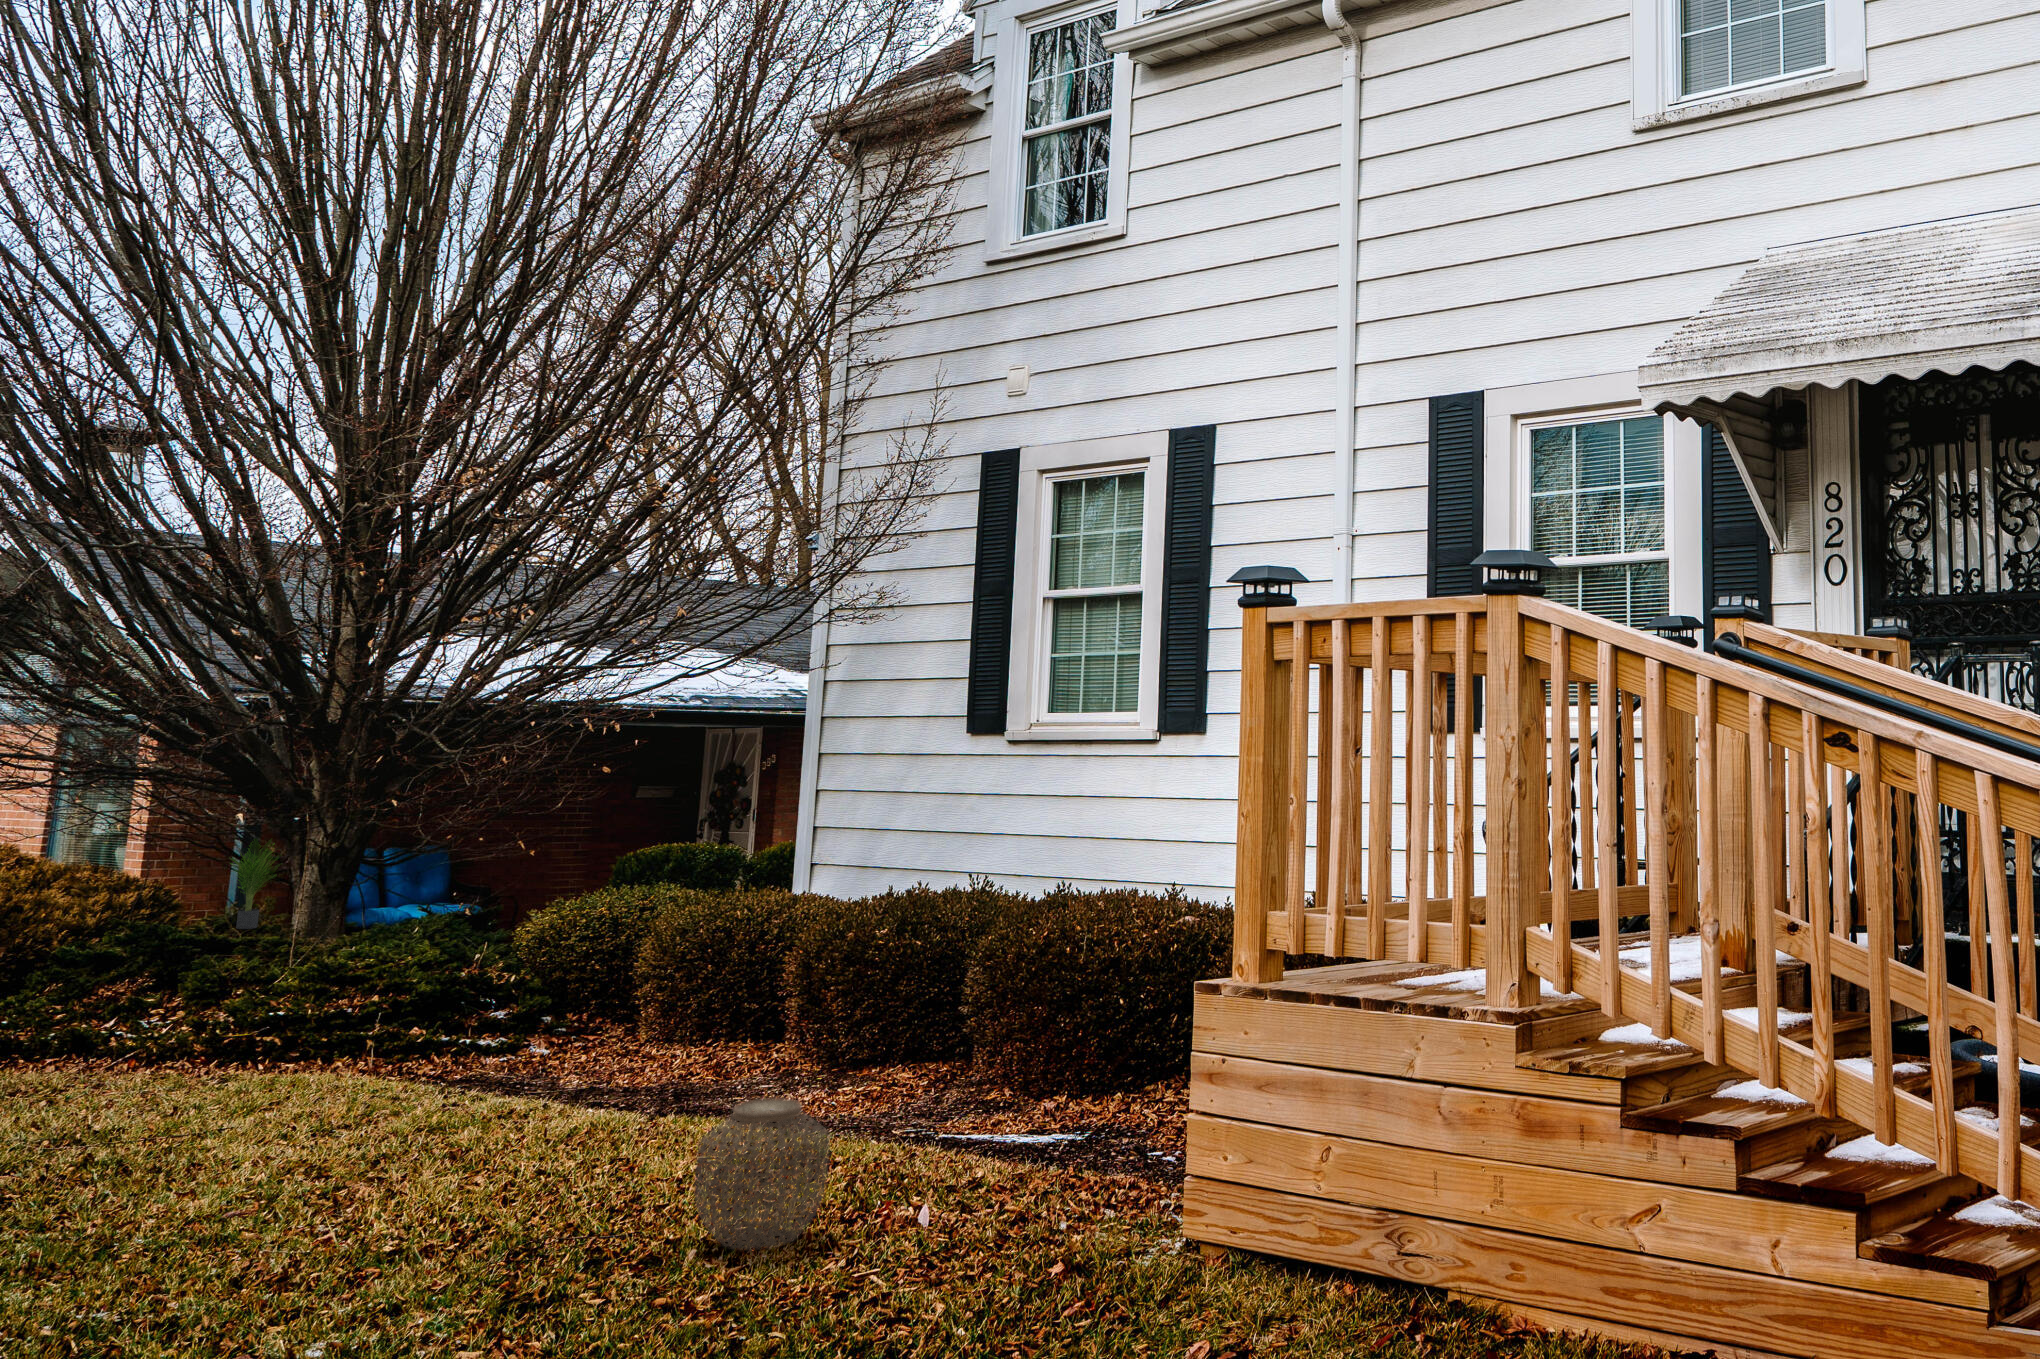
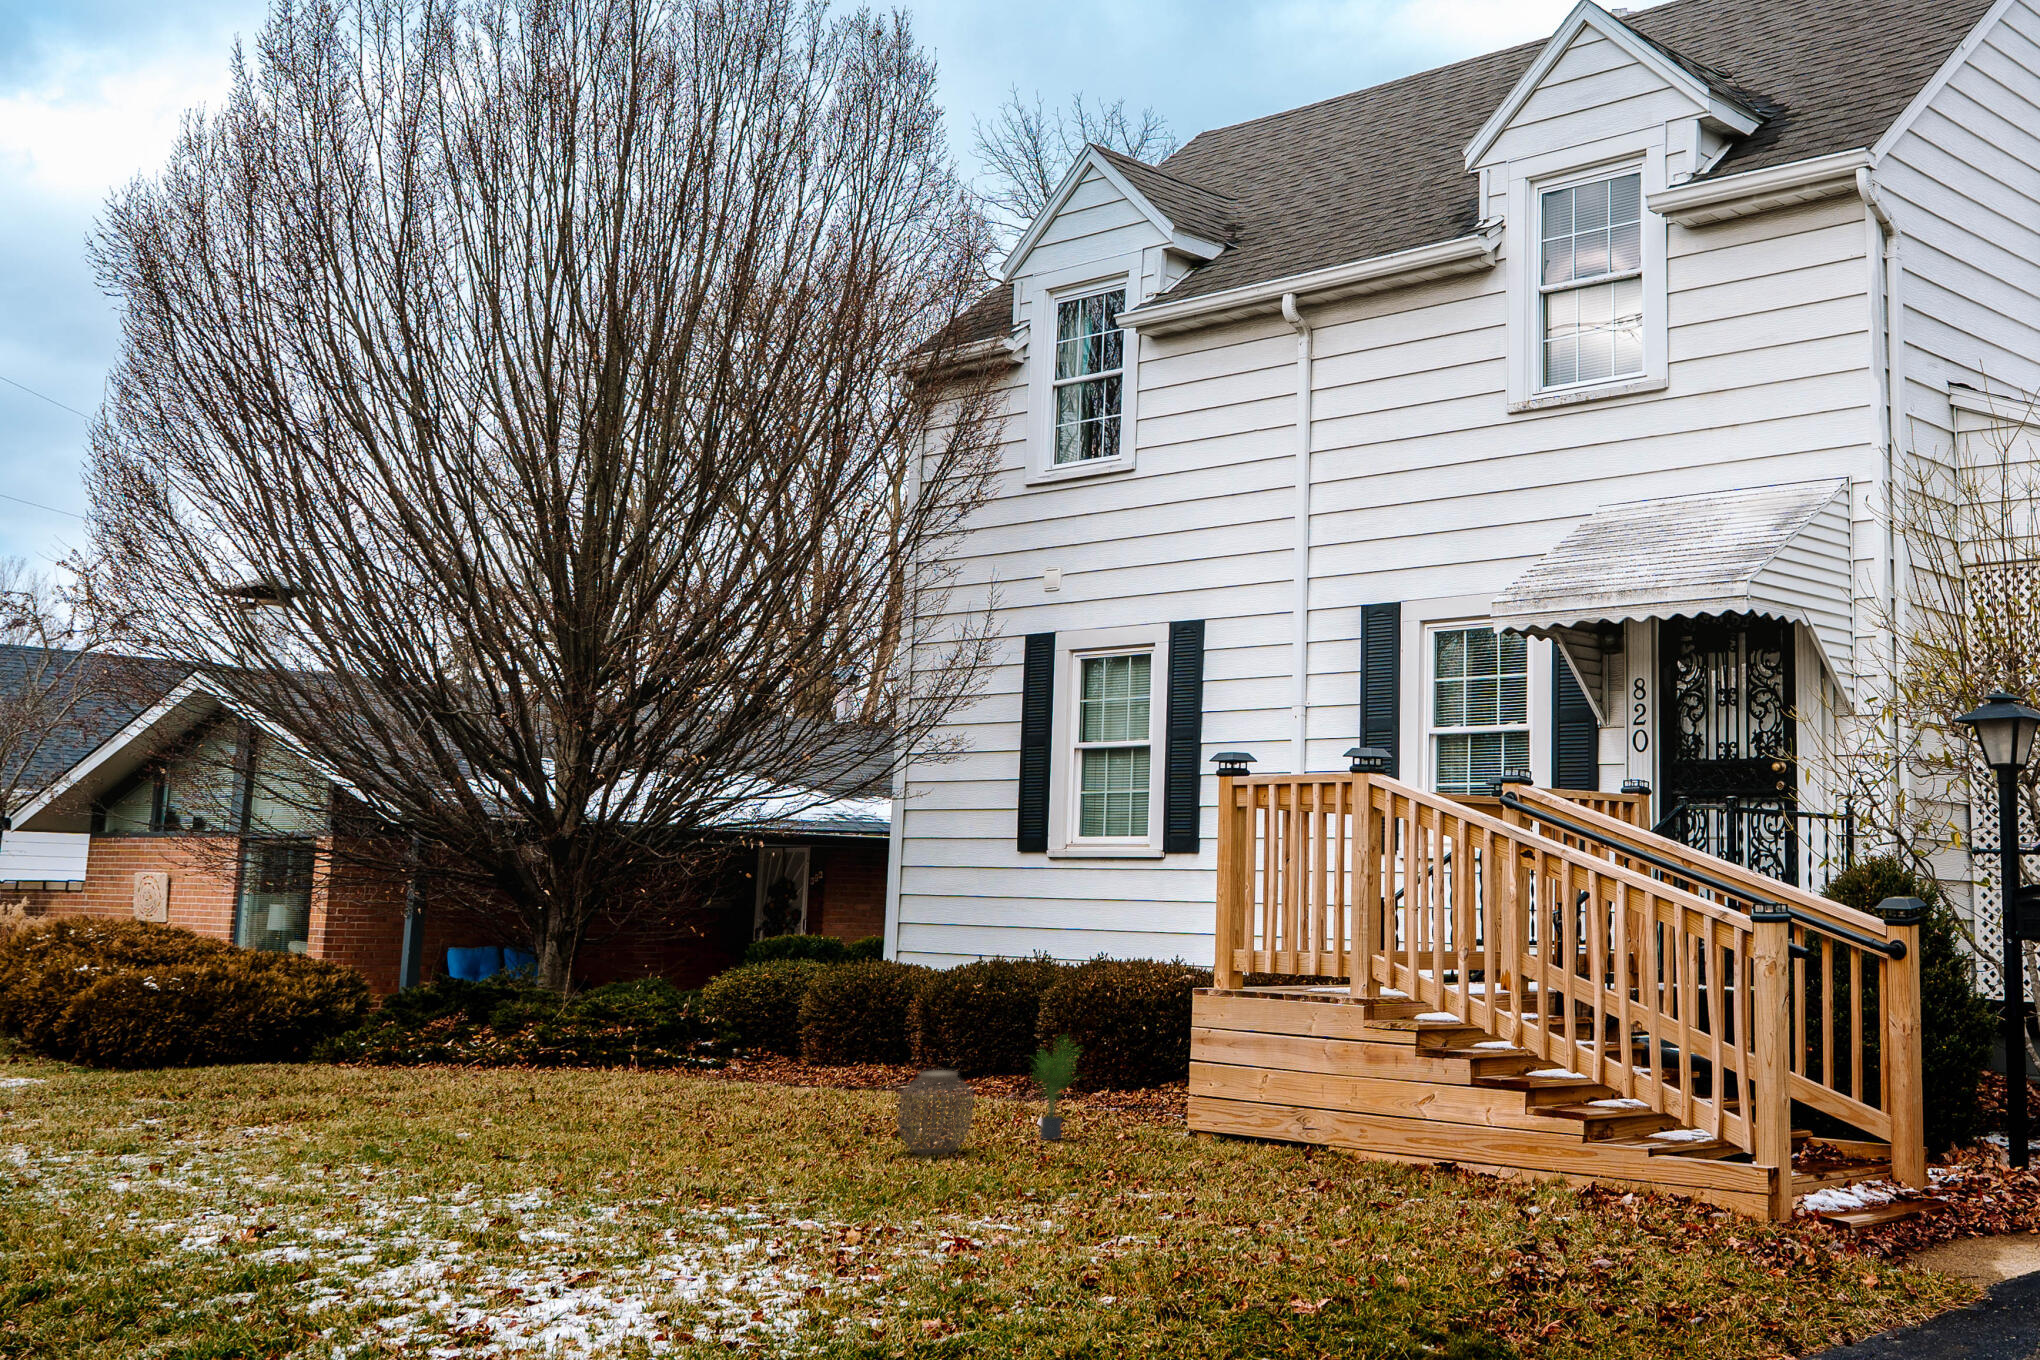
potted plant: present [232,841,274,929] -> present [1036,1040,1077,1140]

